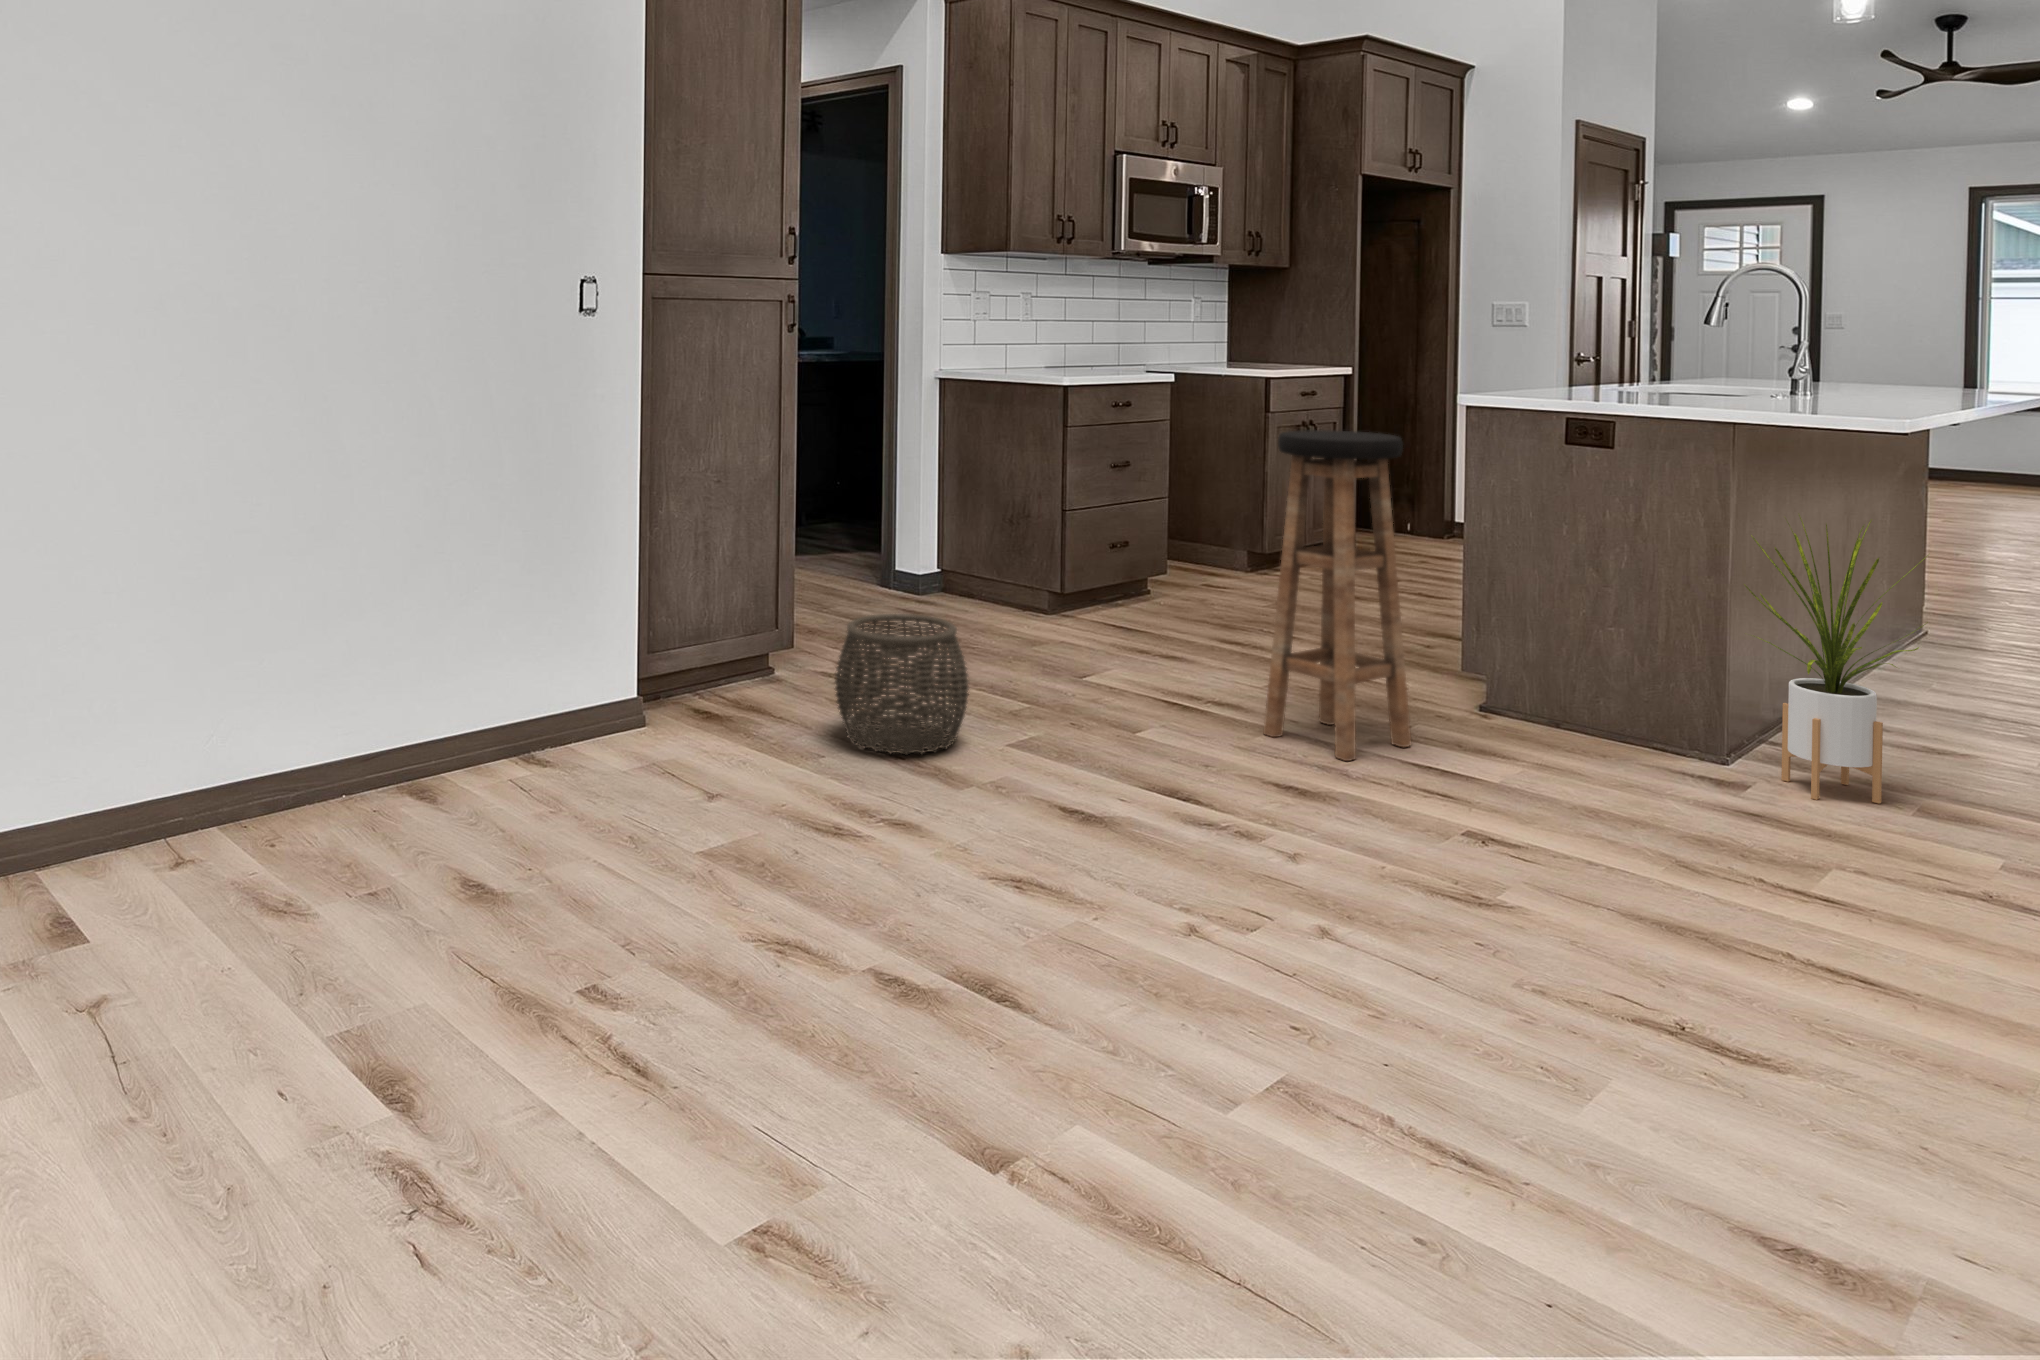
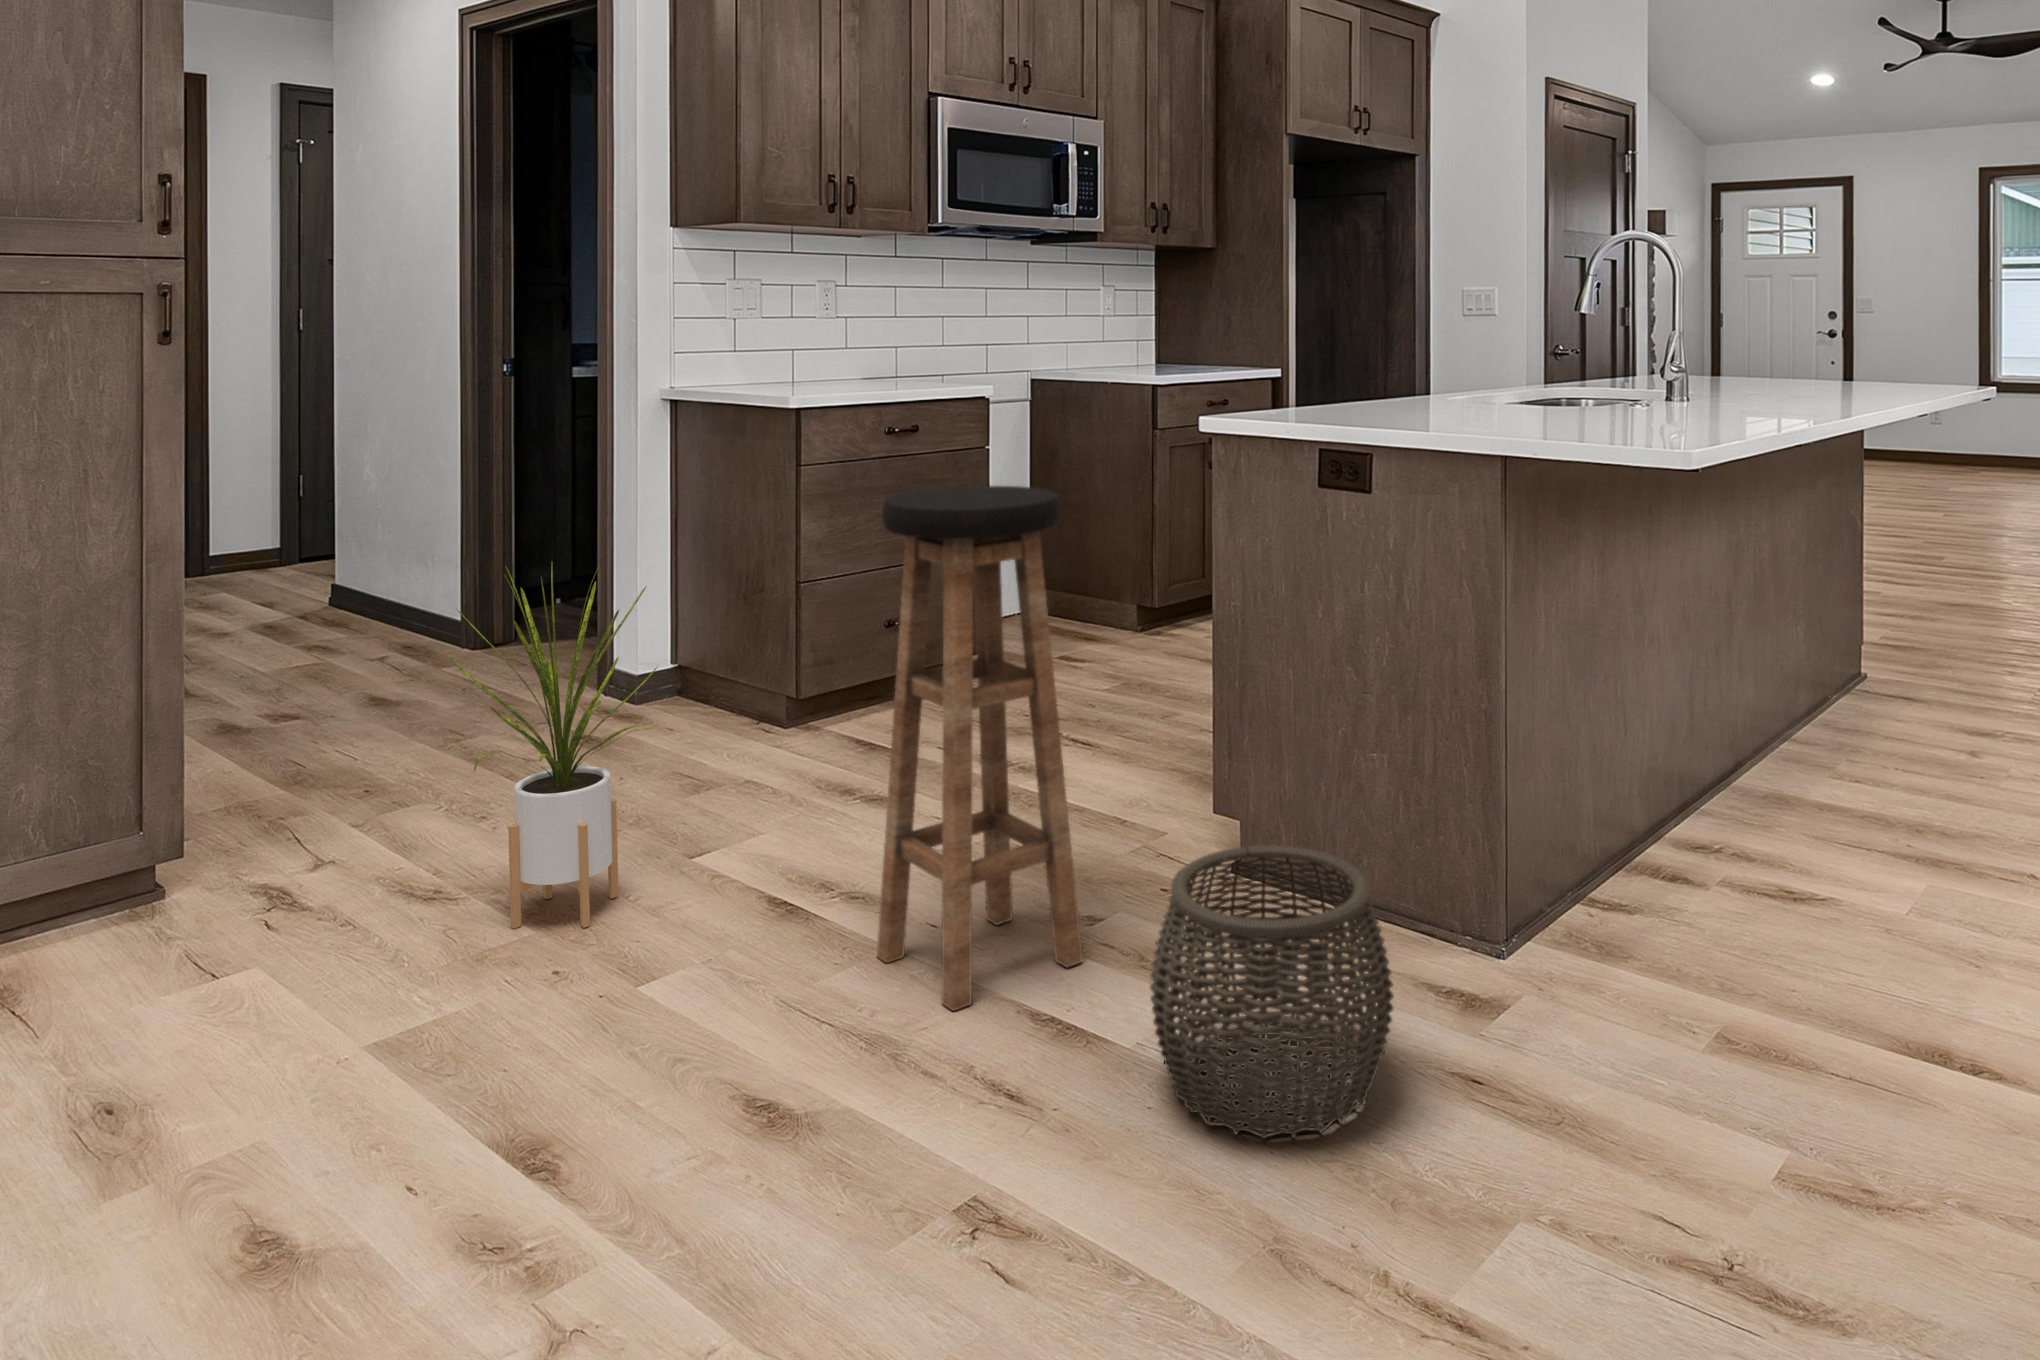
house plant: present [1744,515,1927,803] -> present [448,563,657,929]
woven basket: present [835,614,969,755] -> present [1150,845,1394,1139]

